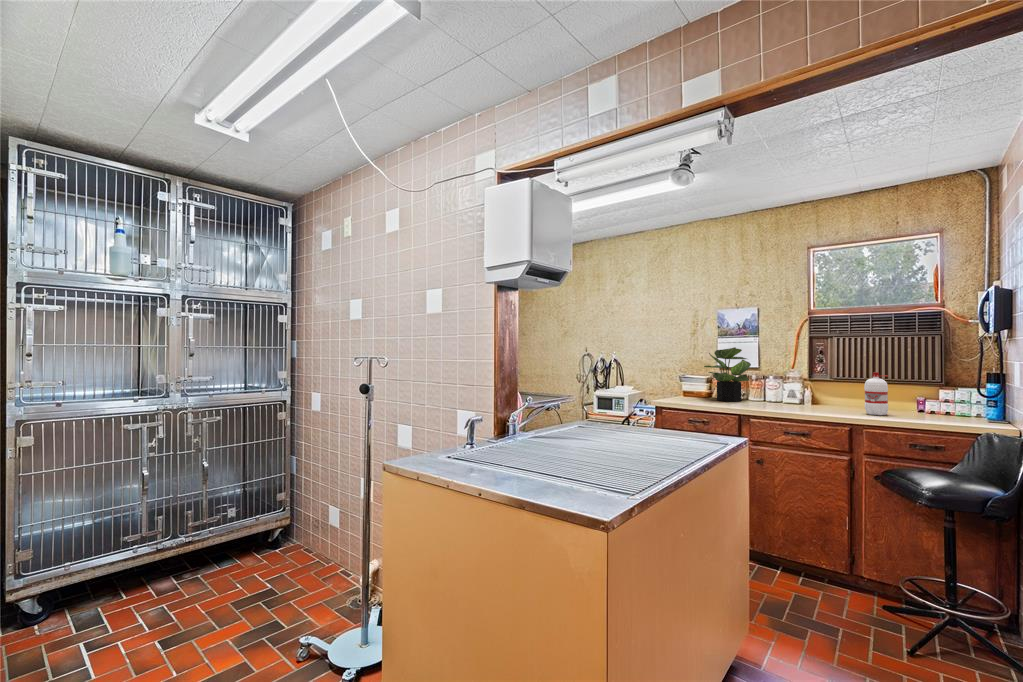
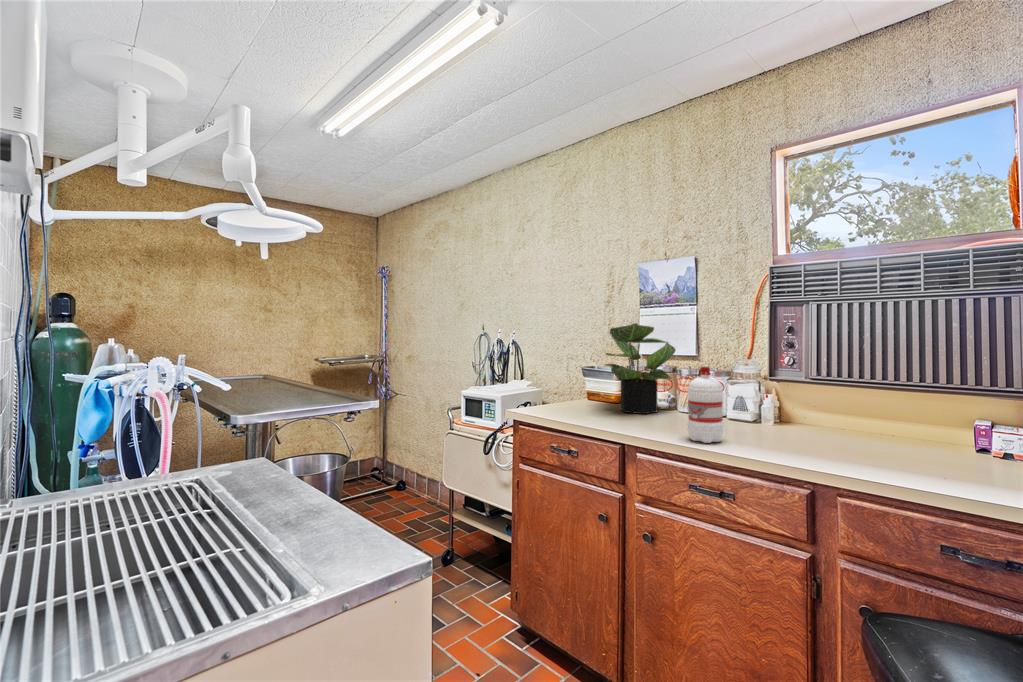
water bottle: present [864,372,888,415] -> present [688,367,724,443]

